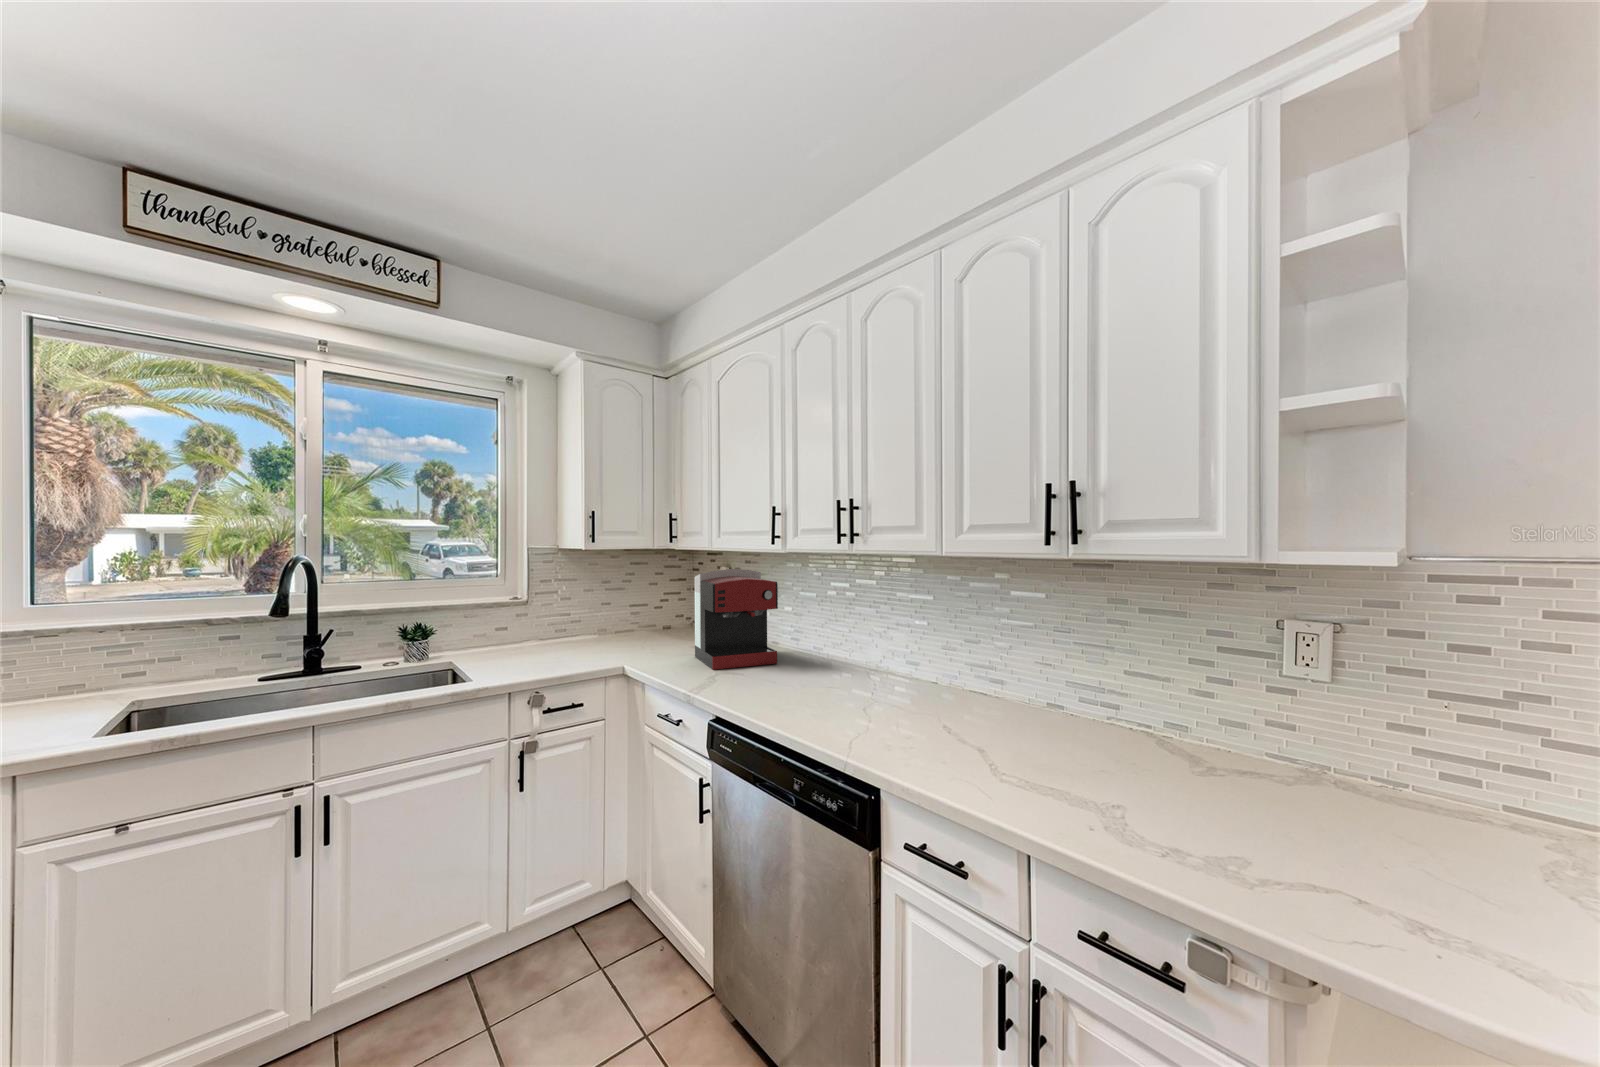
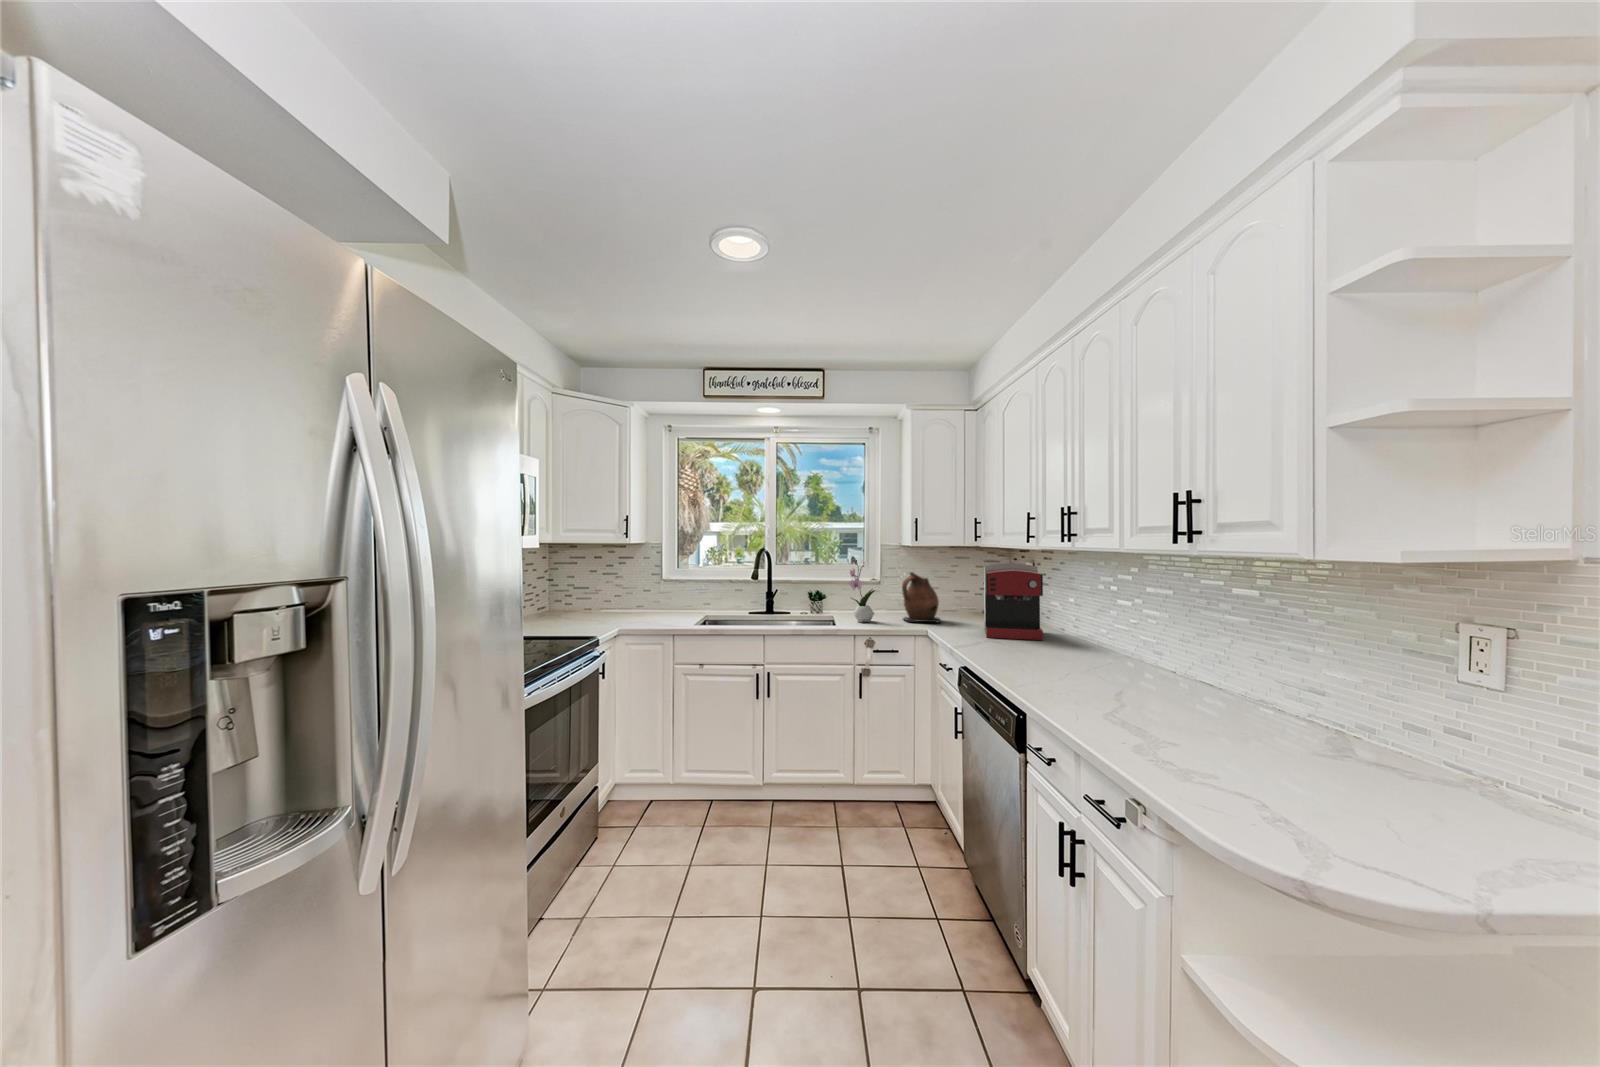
flower arrangement: none [488,571,536,669] -> present [849,560,875,622]
ceramic pitcher: none [569,586,632,658] -> present [902,572,941,623]

